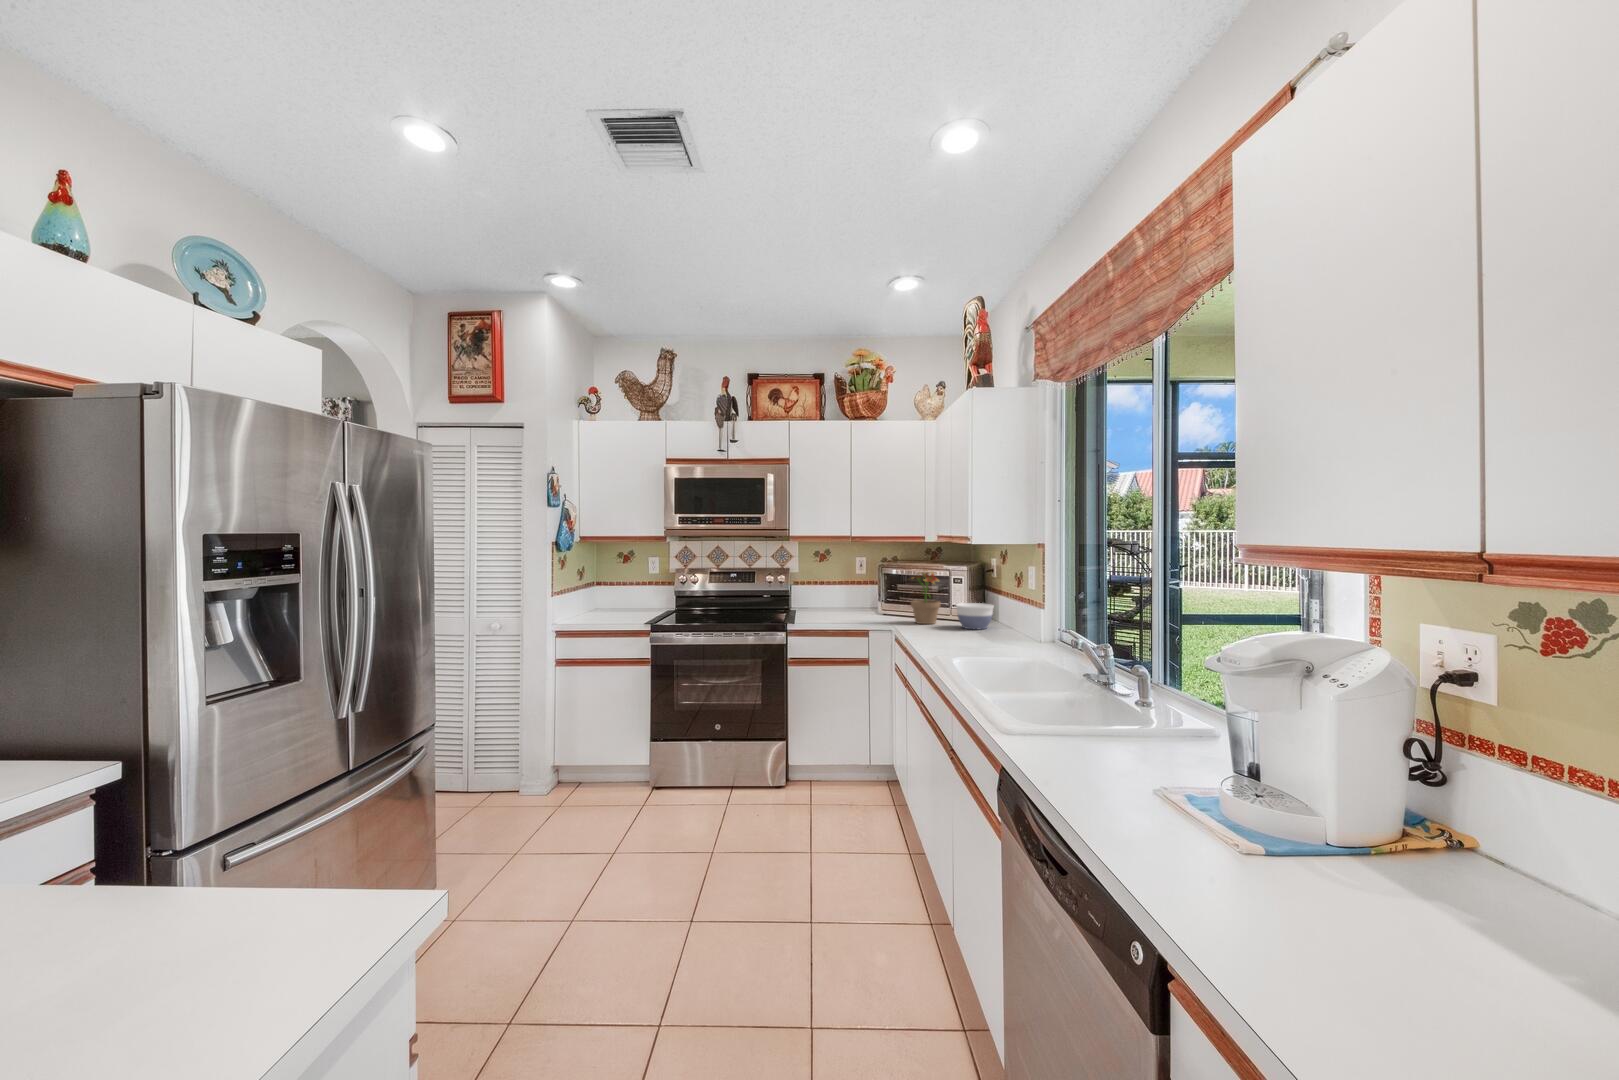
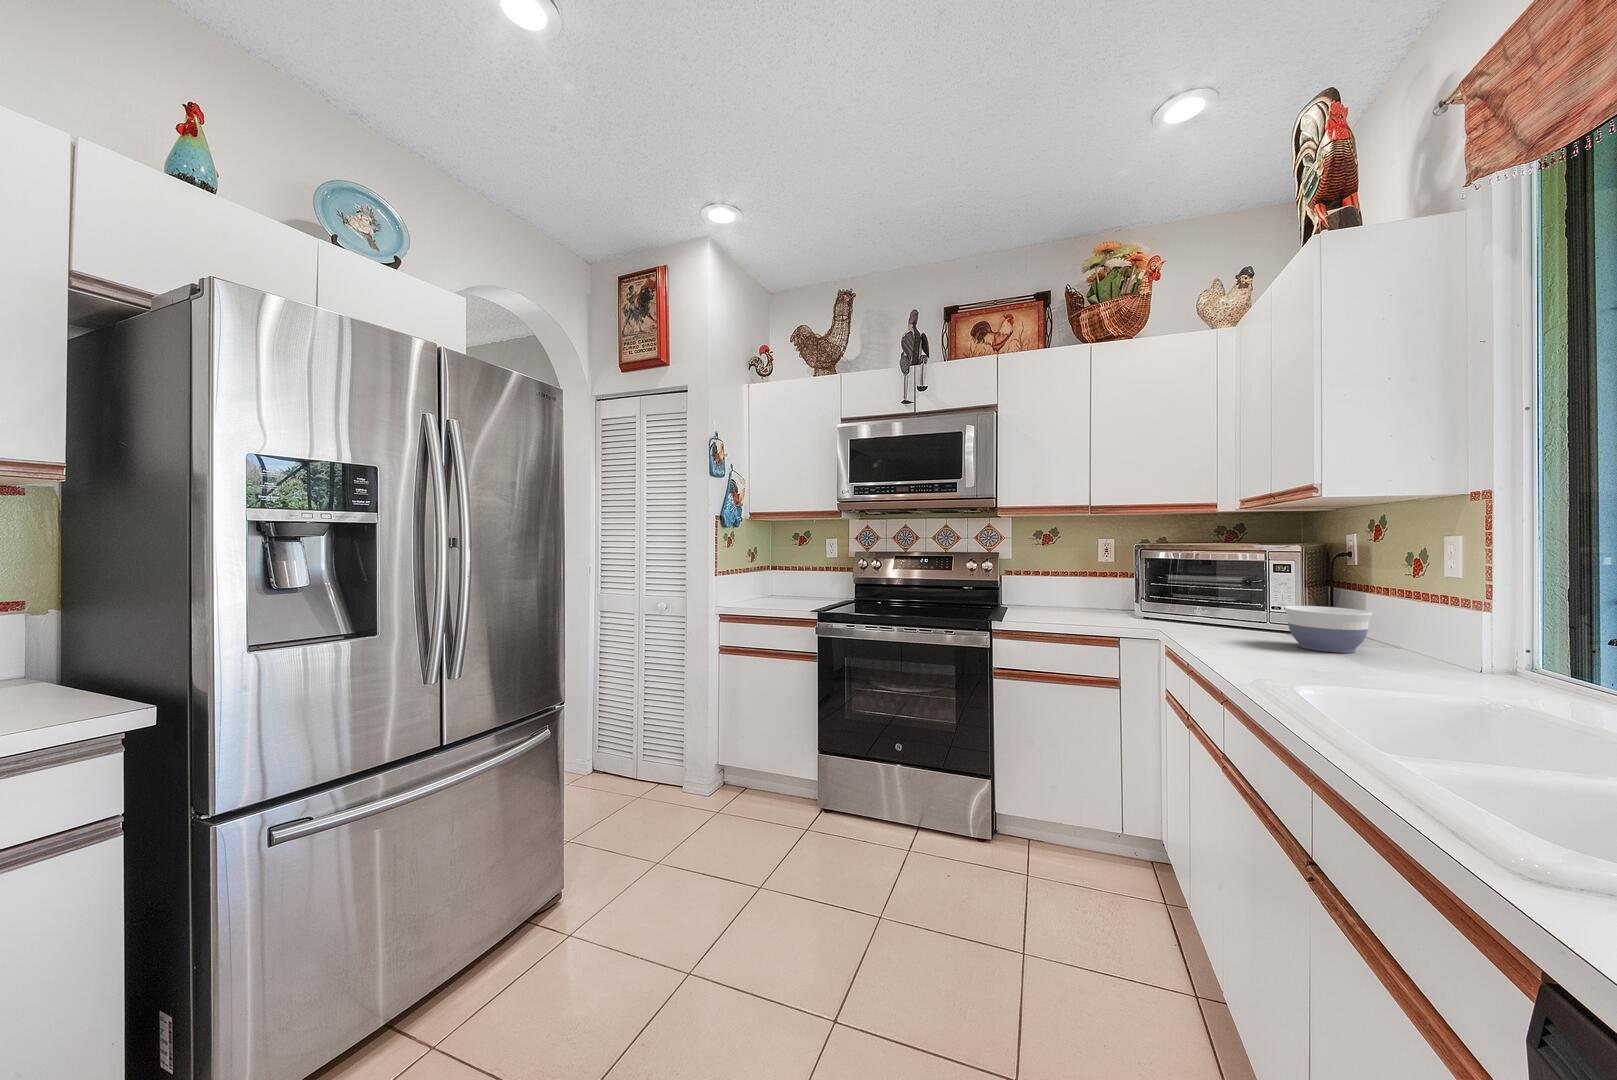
potted plant: present [911,572,940,624] -> none [1185,547,1248,637]

